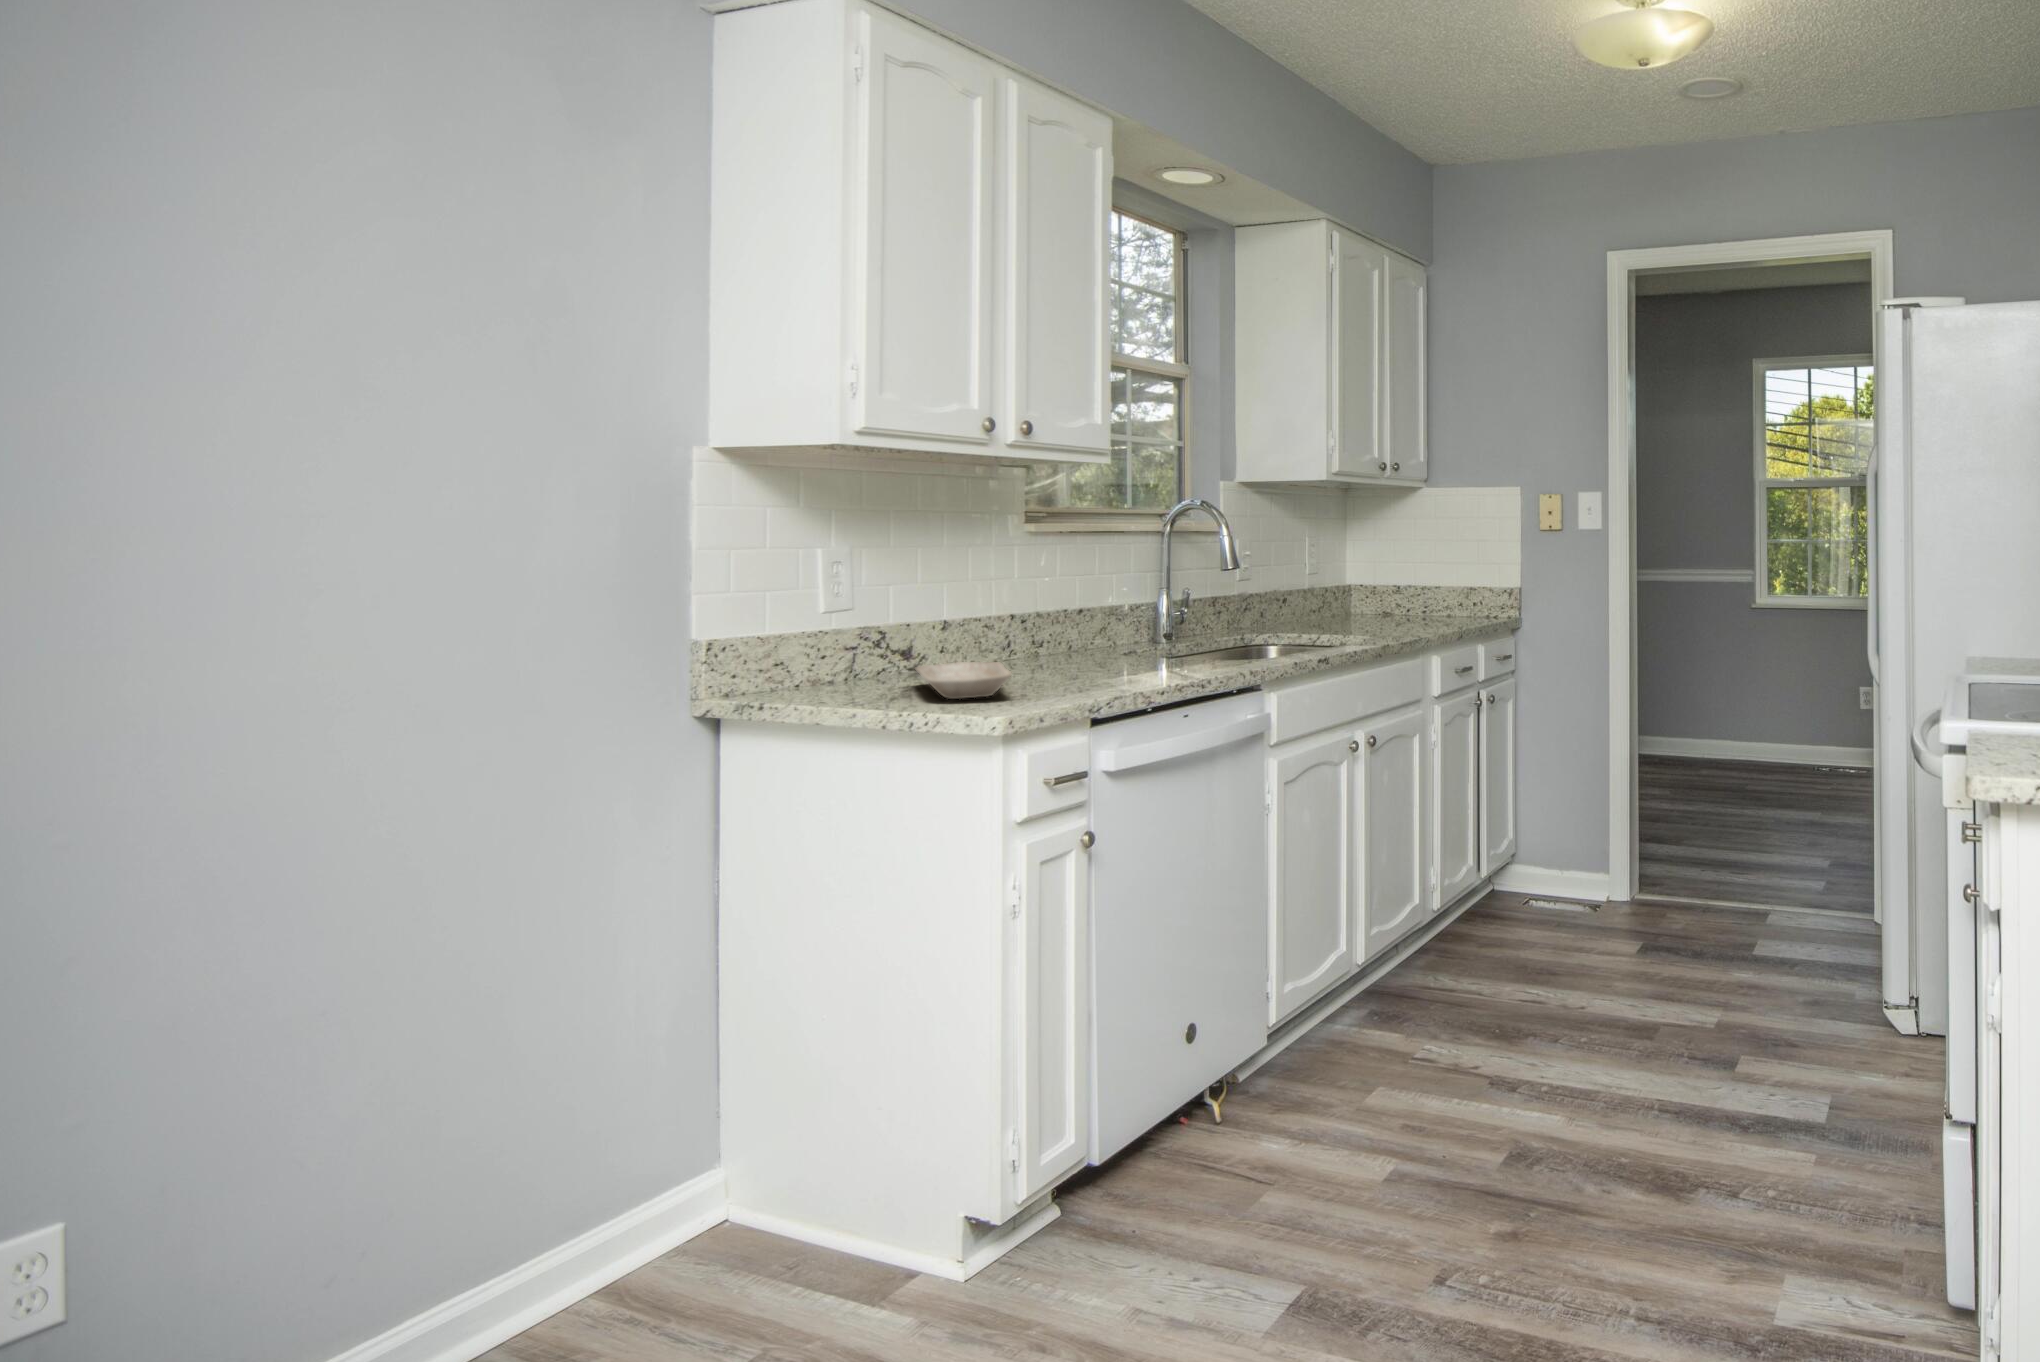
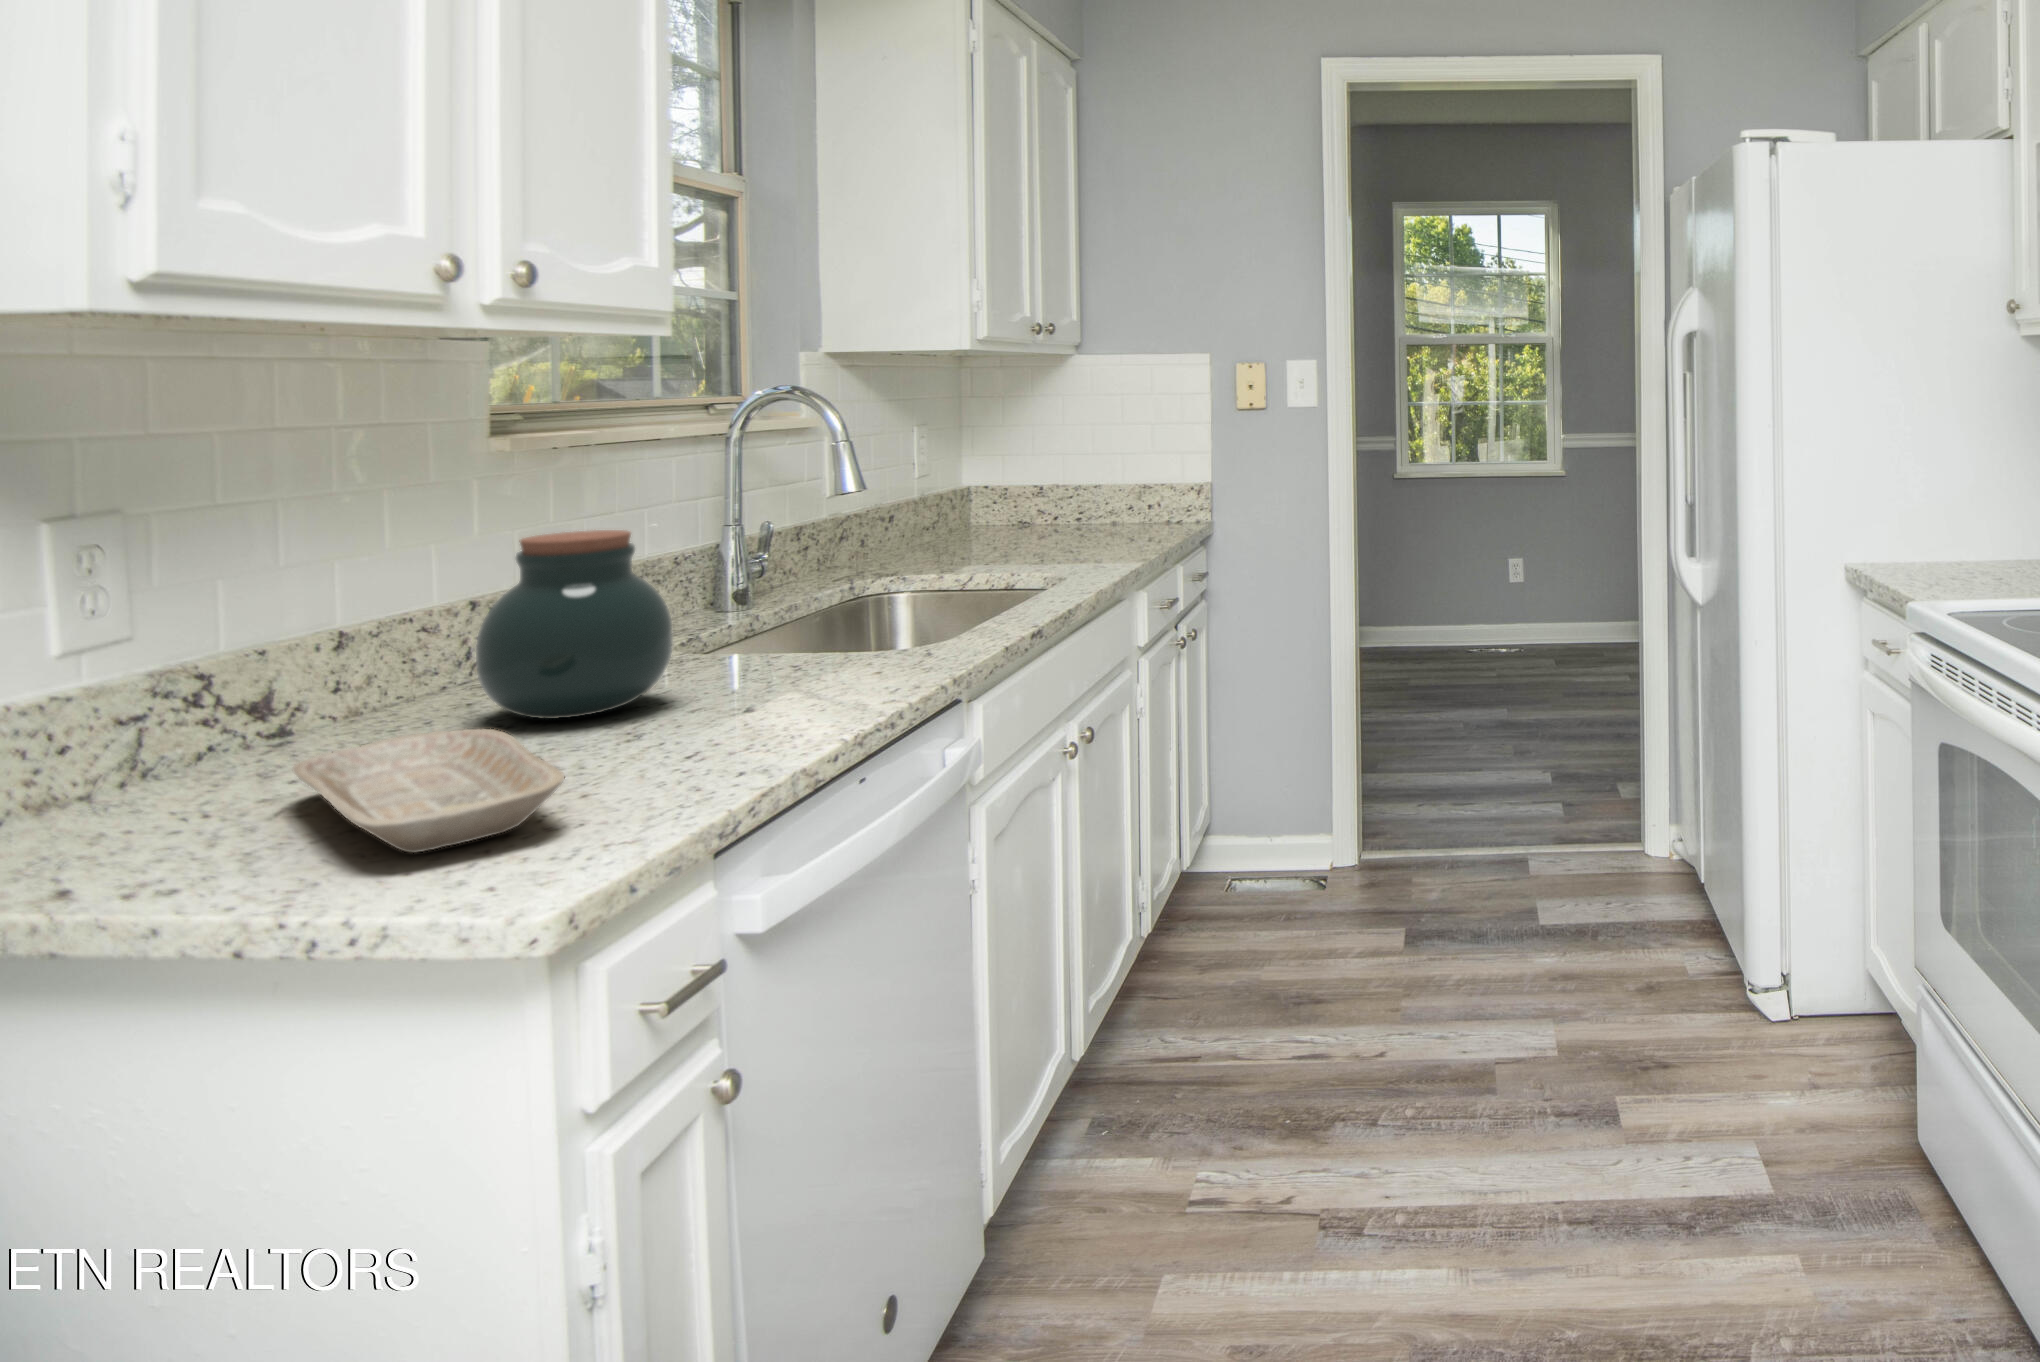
jar: none [1003,573,1095,672] -> present [476,530,673,719]

